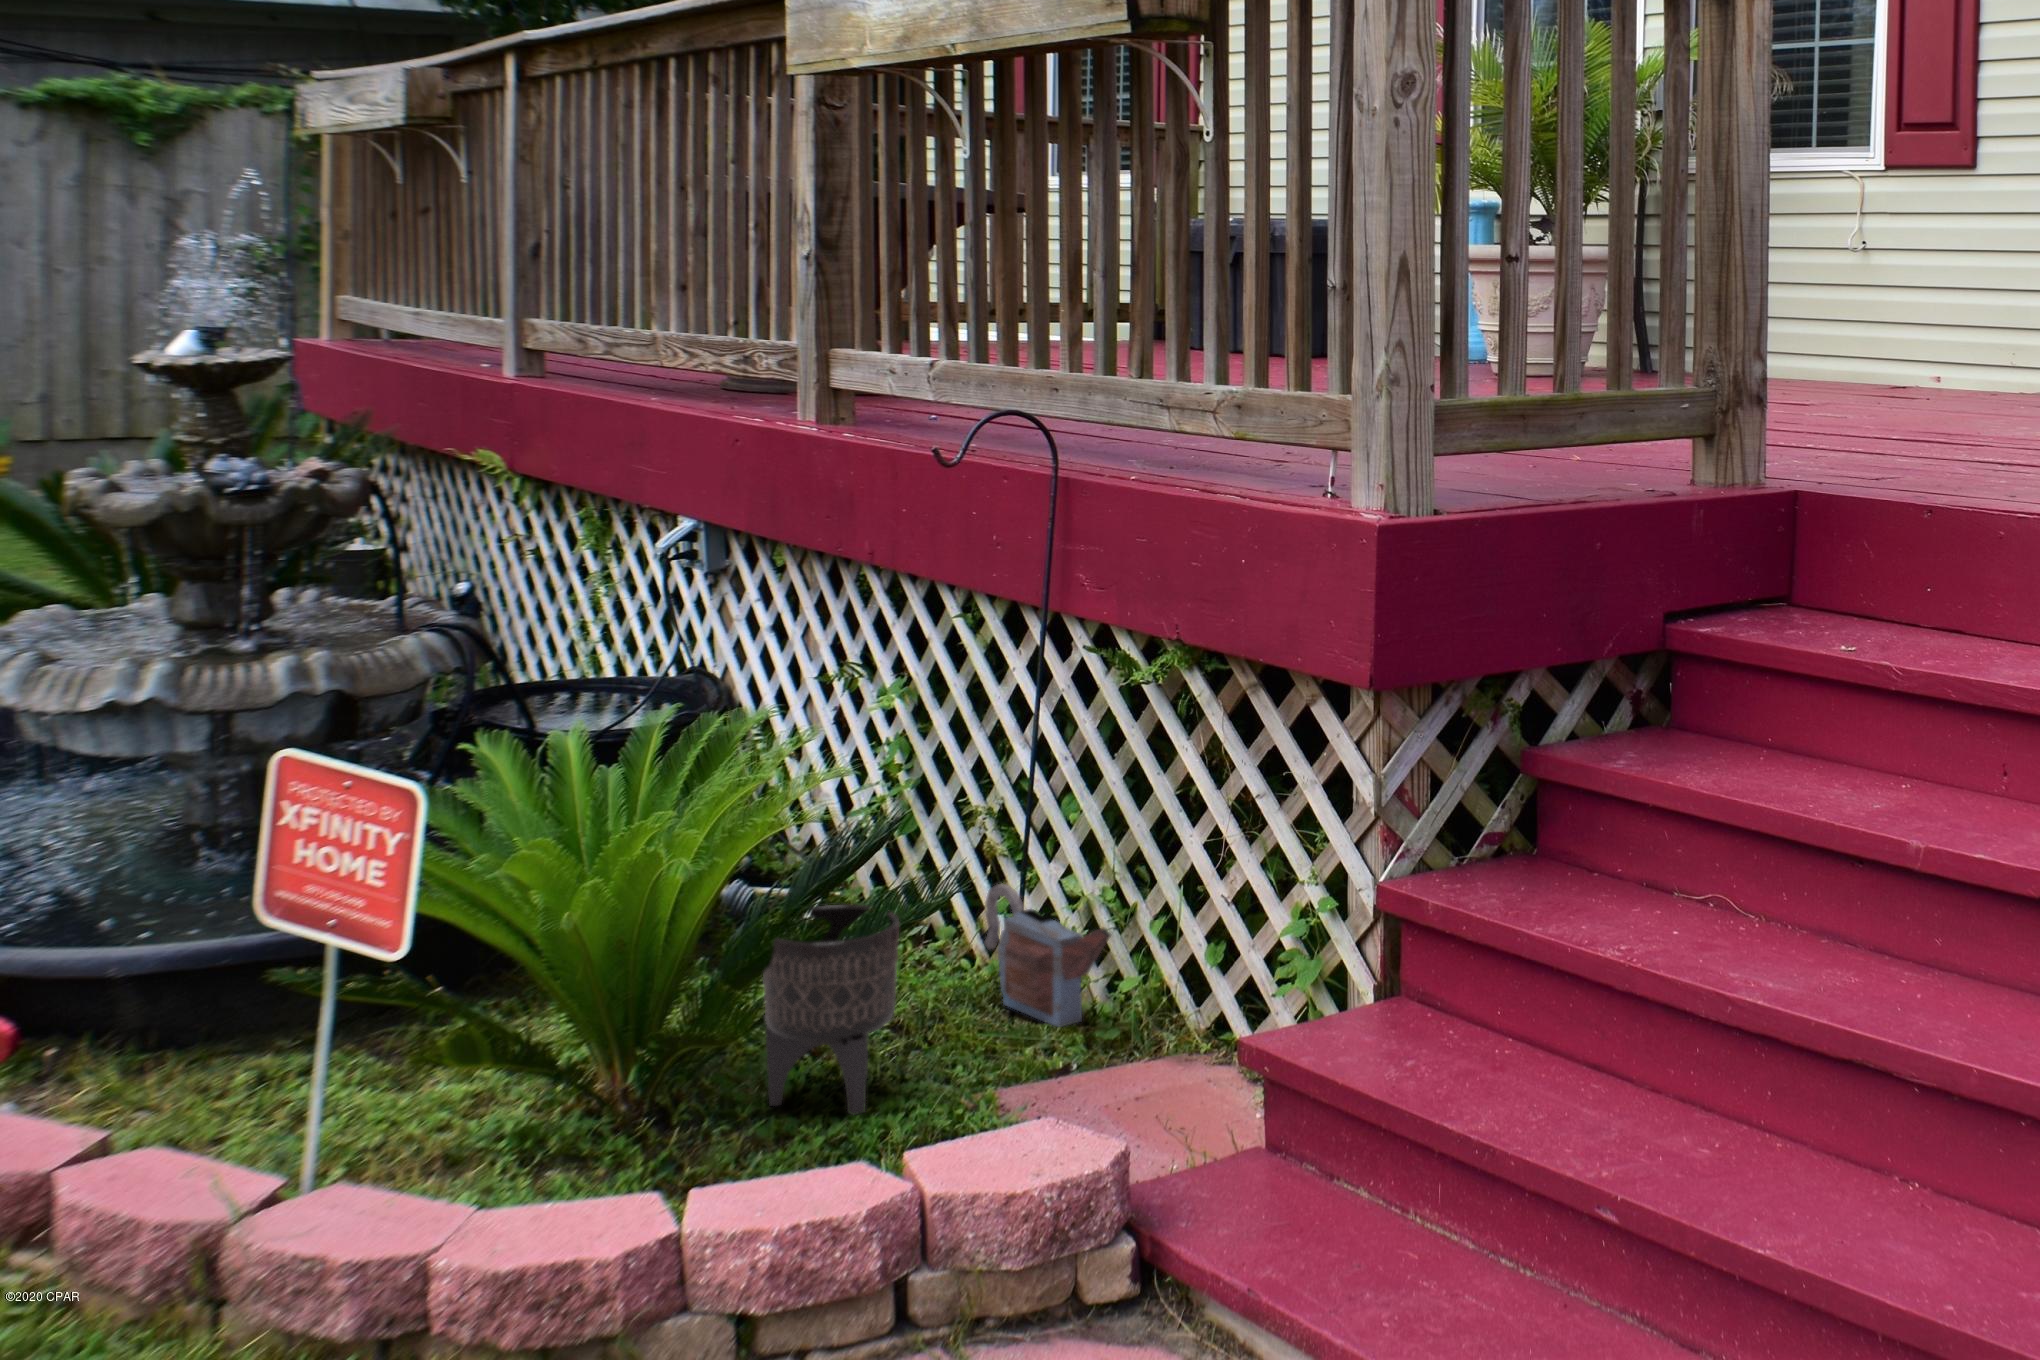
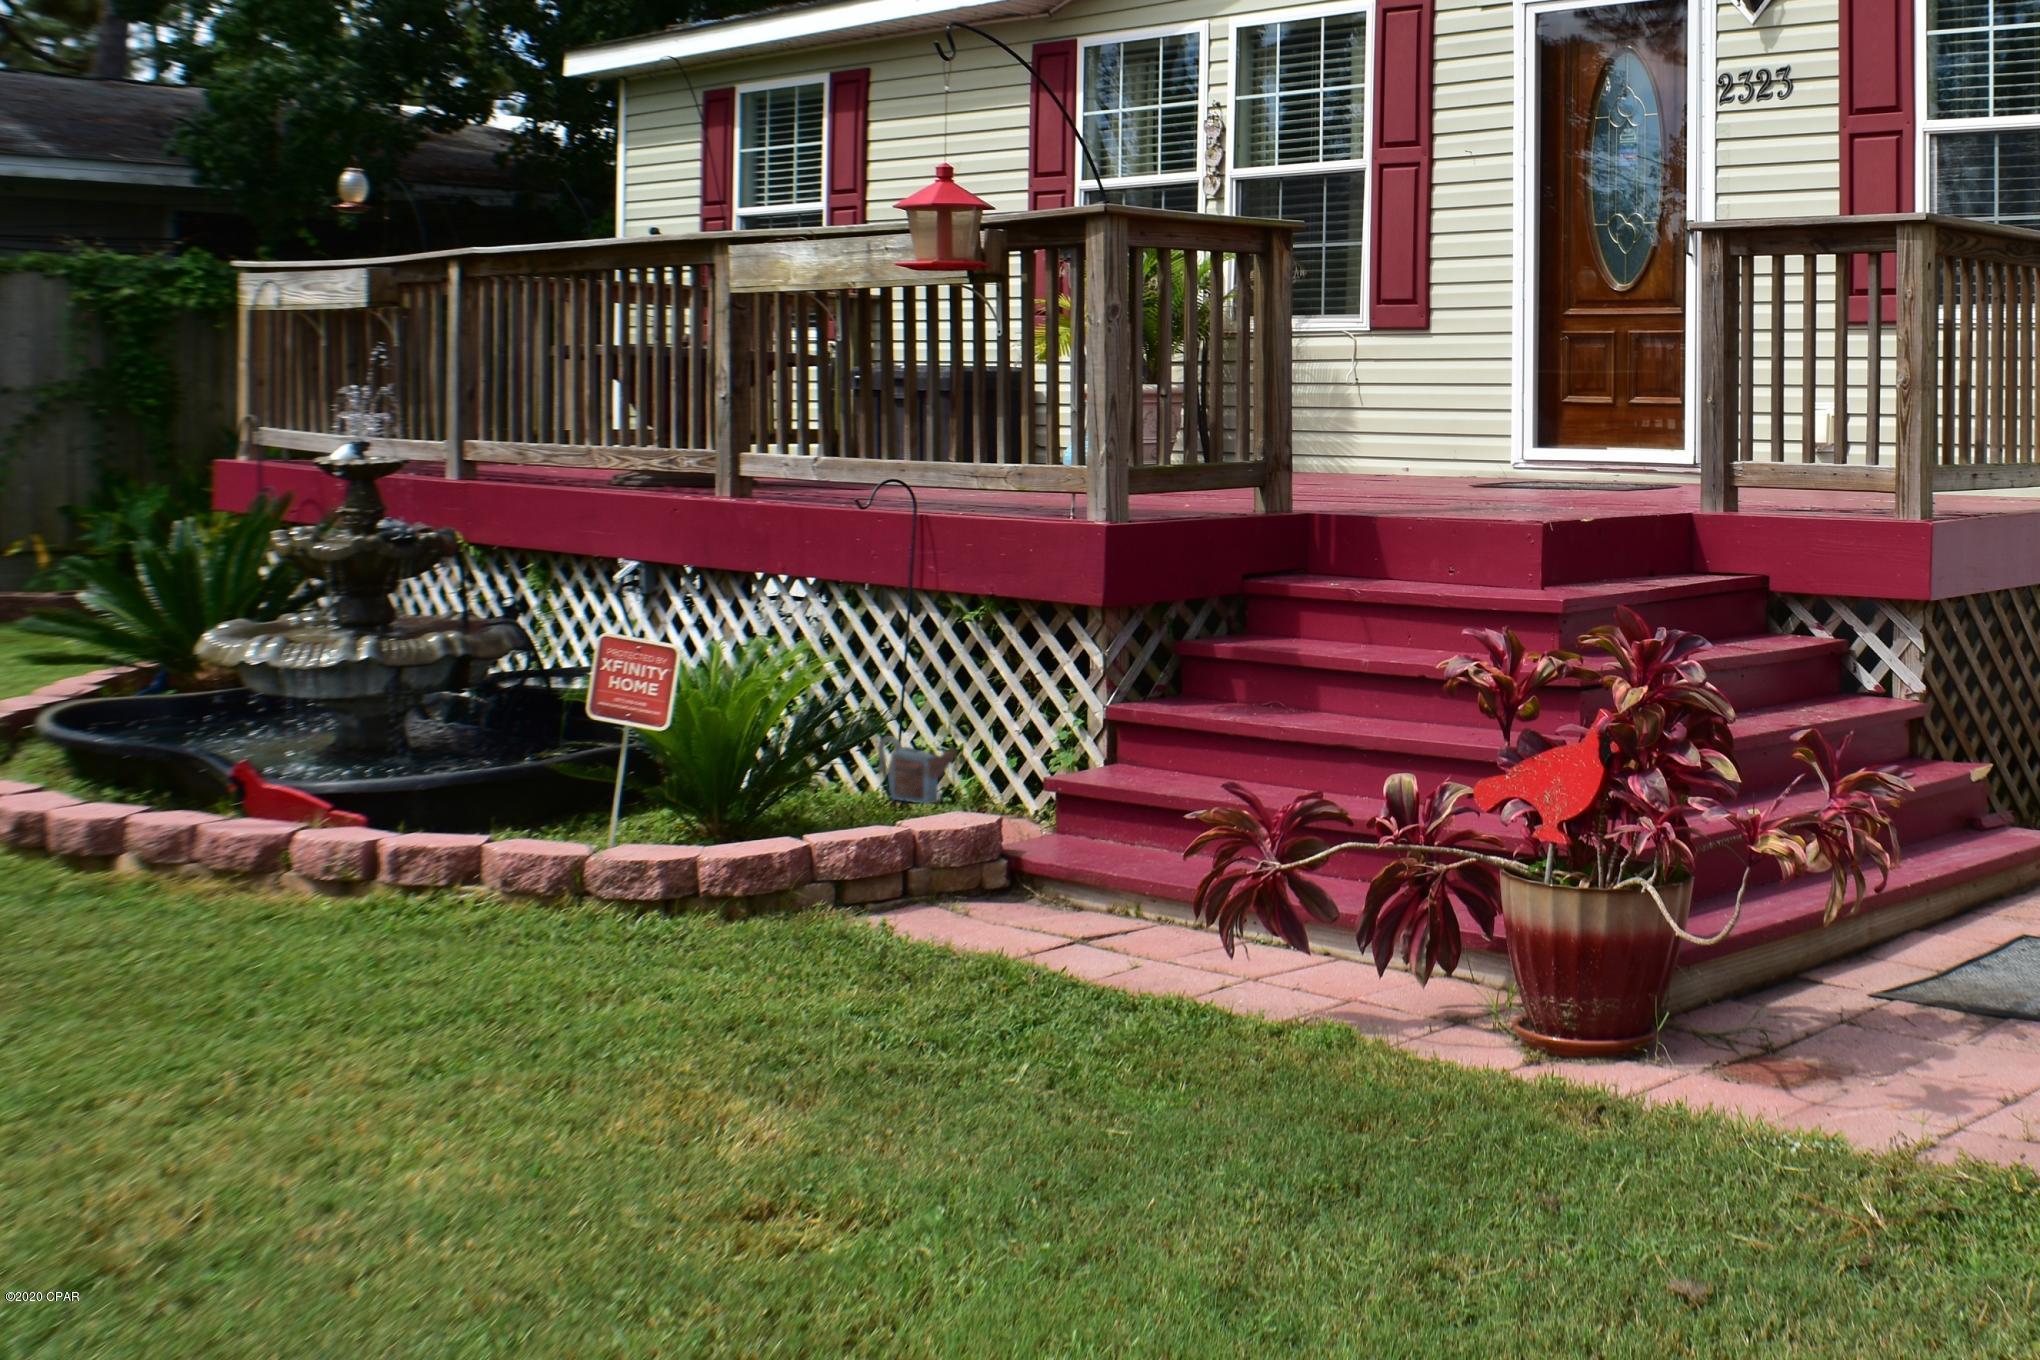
planter: present [763,904,899,1115] -> none [796,731,865,829]

